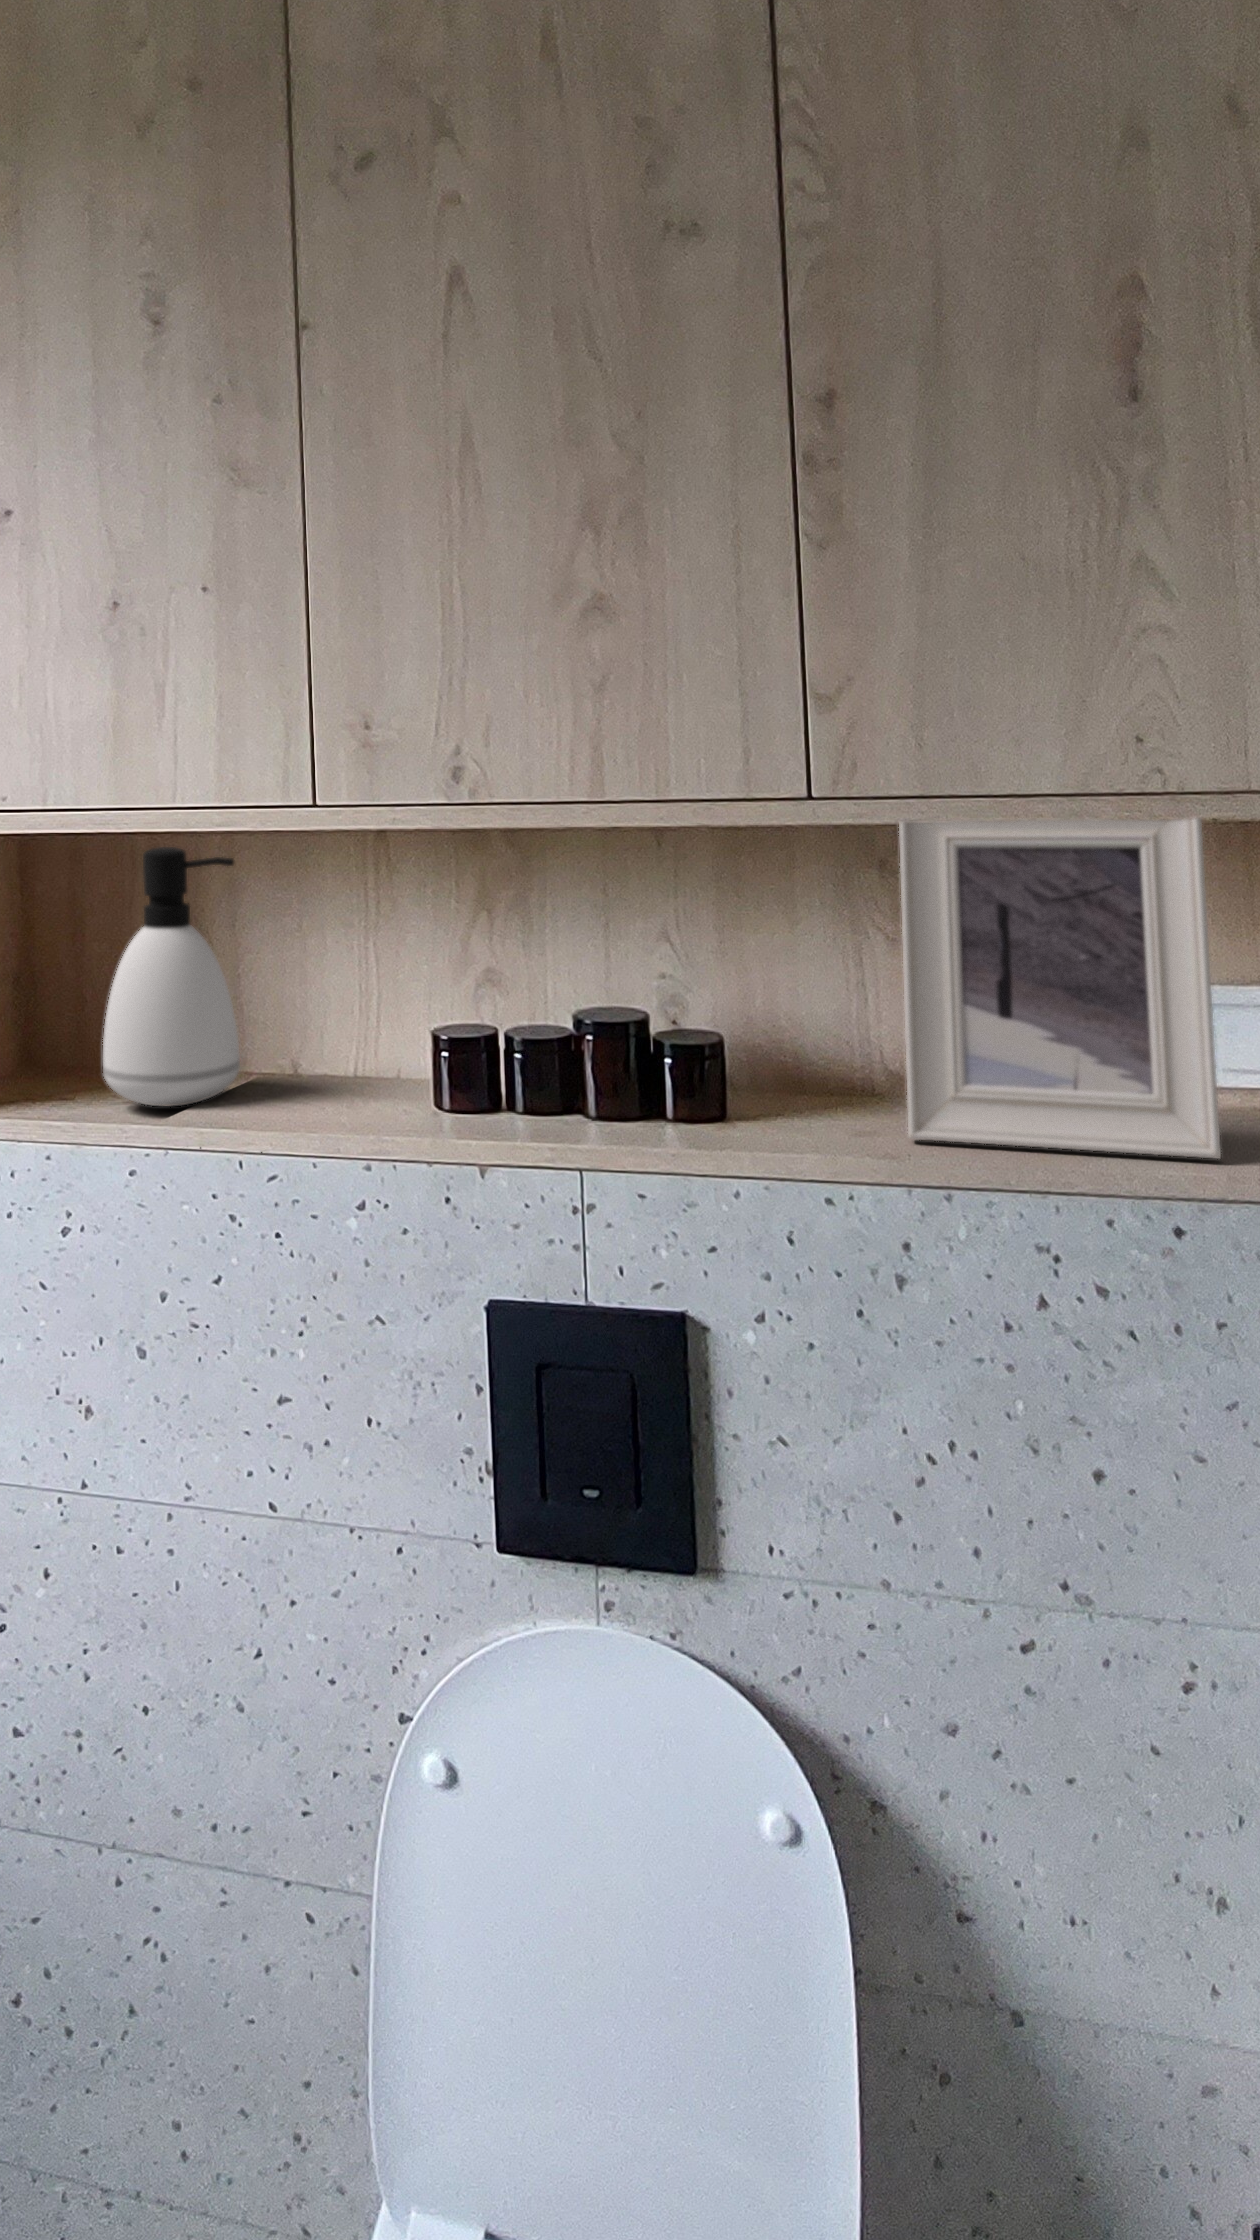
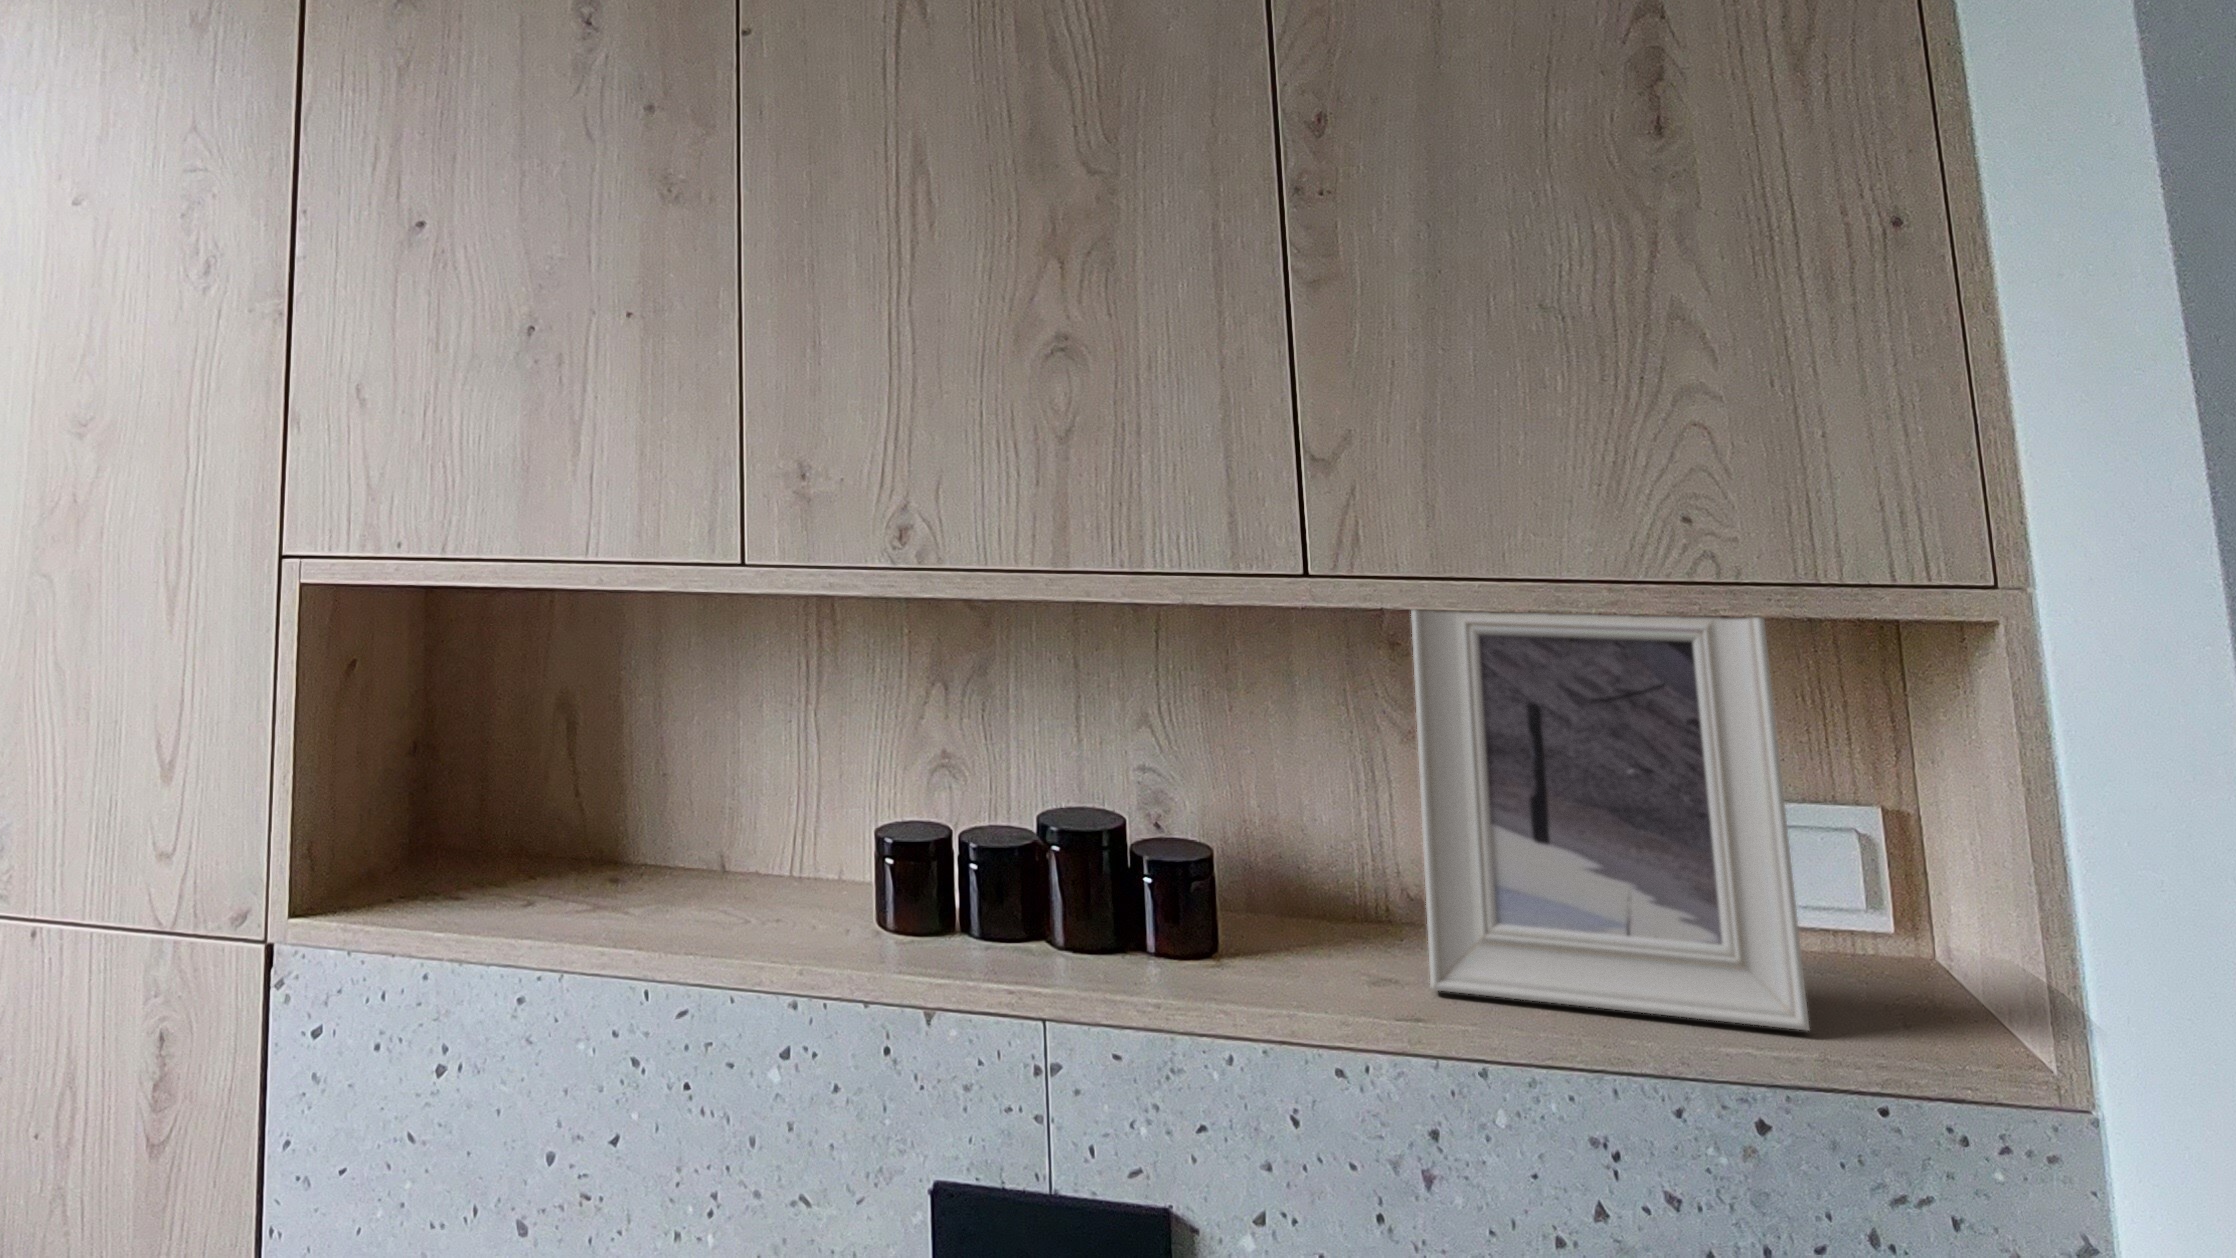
soap dispenser: present [103,847,240,1107] -> none [499,608,659,915]

